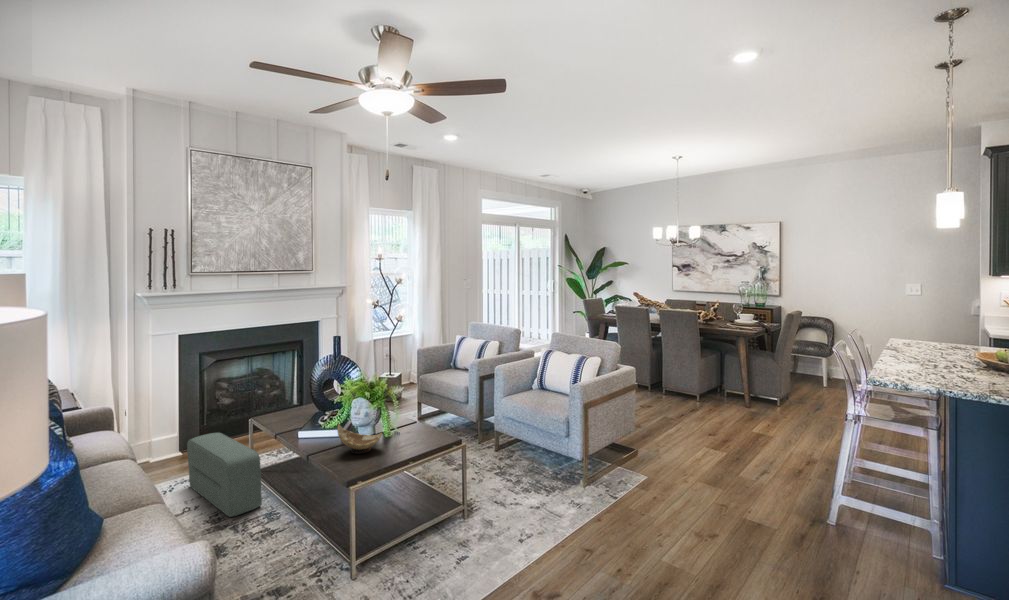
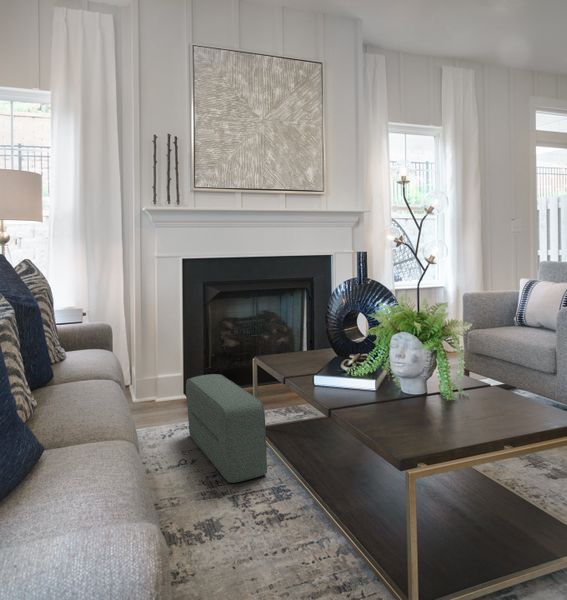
decorative bowl: present [337,424,382,454] -> none [375,367,449,419]

